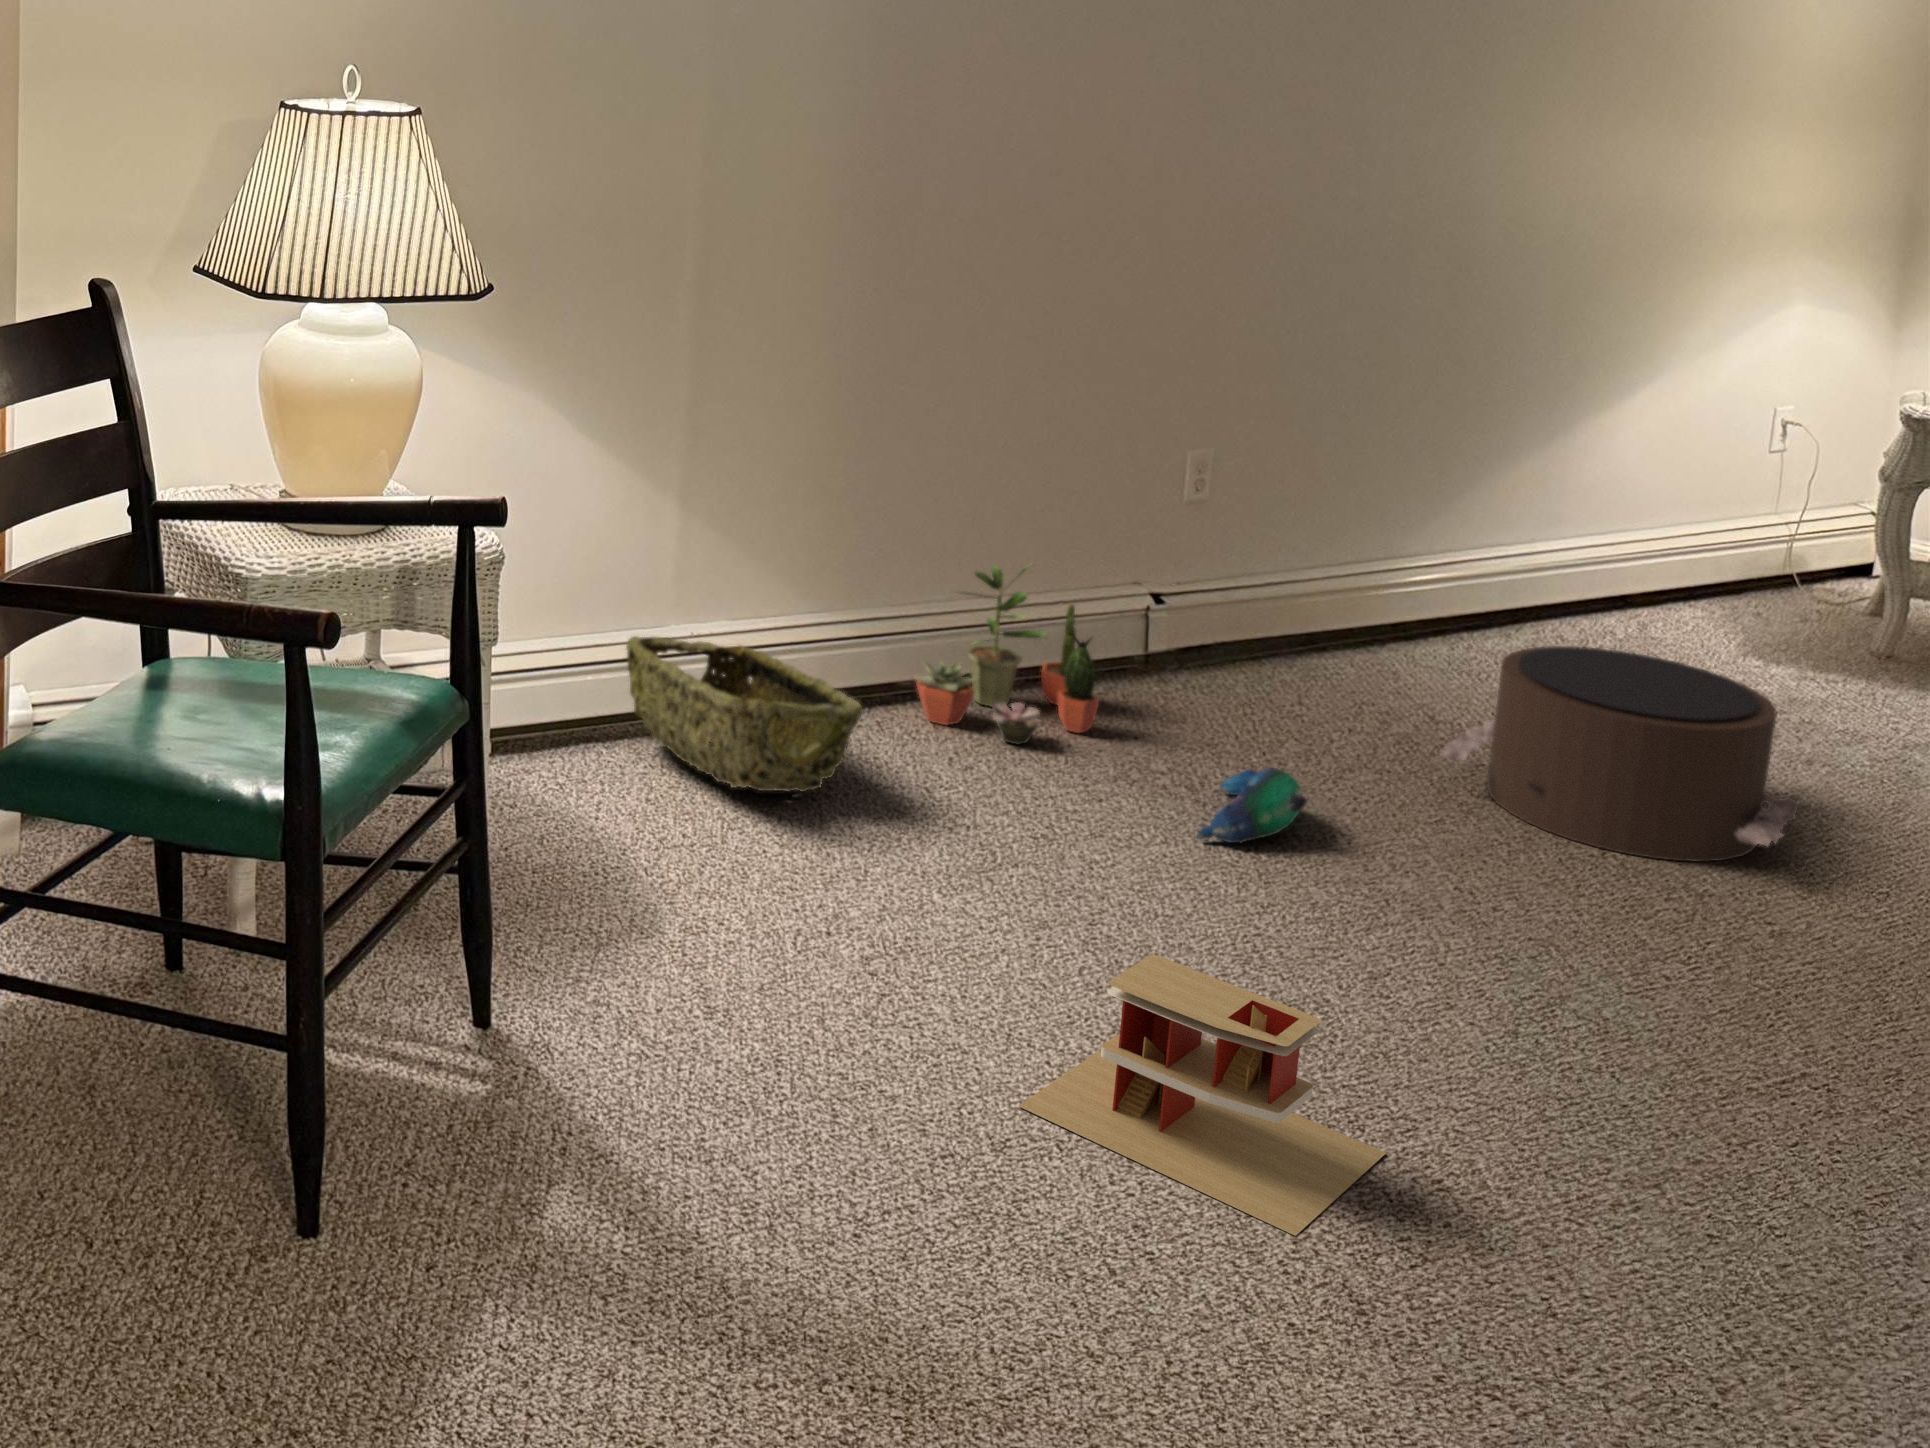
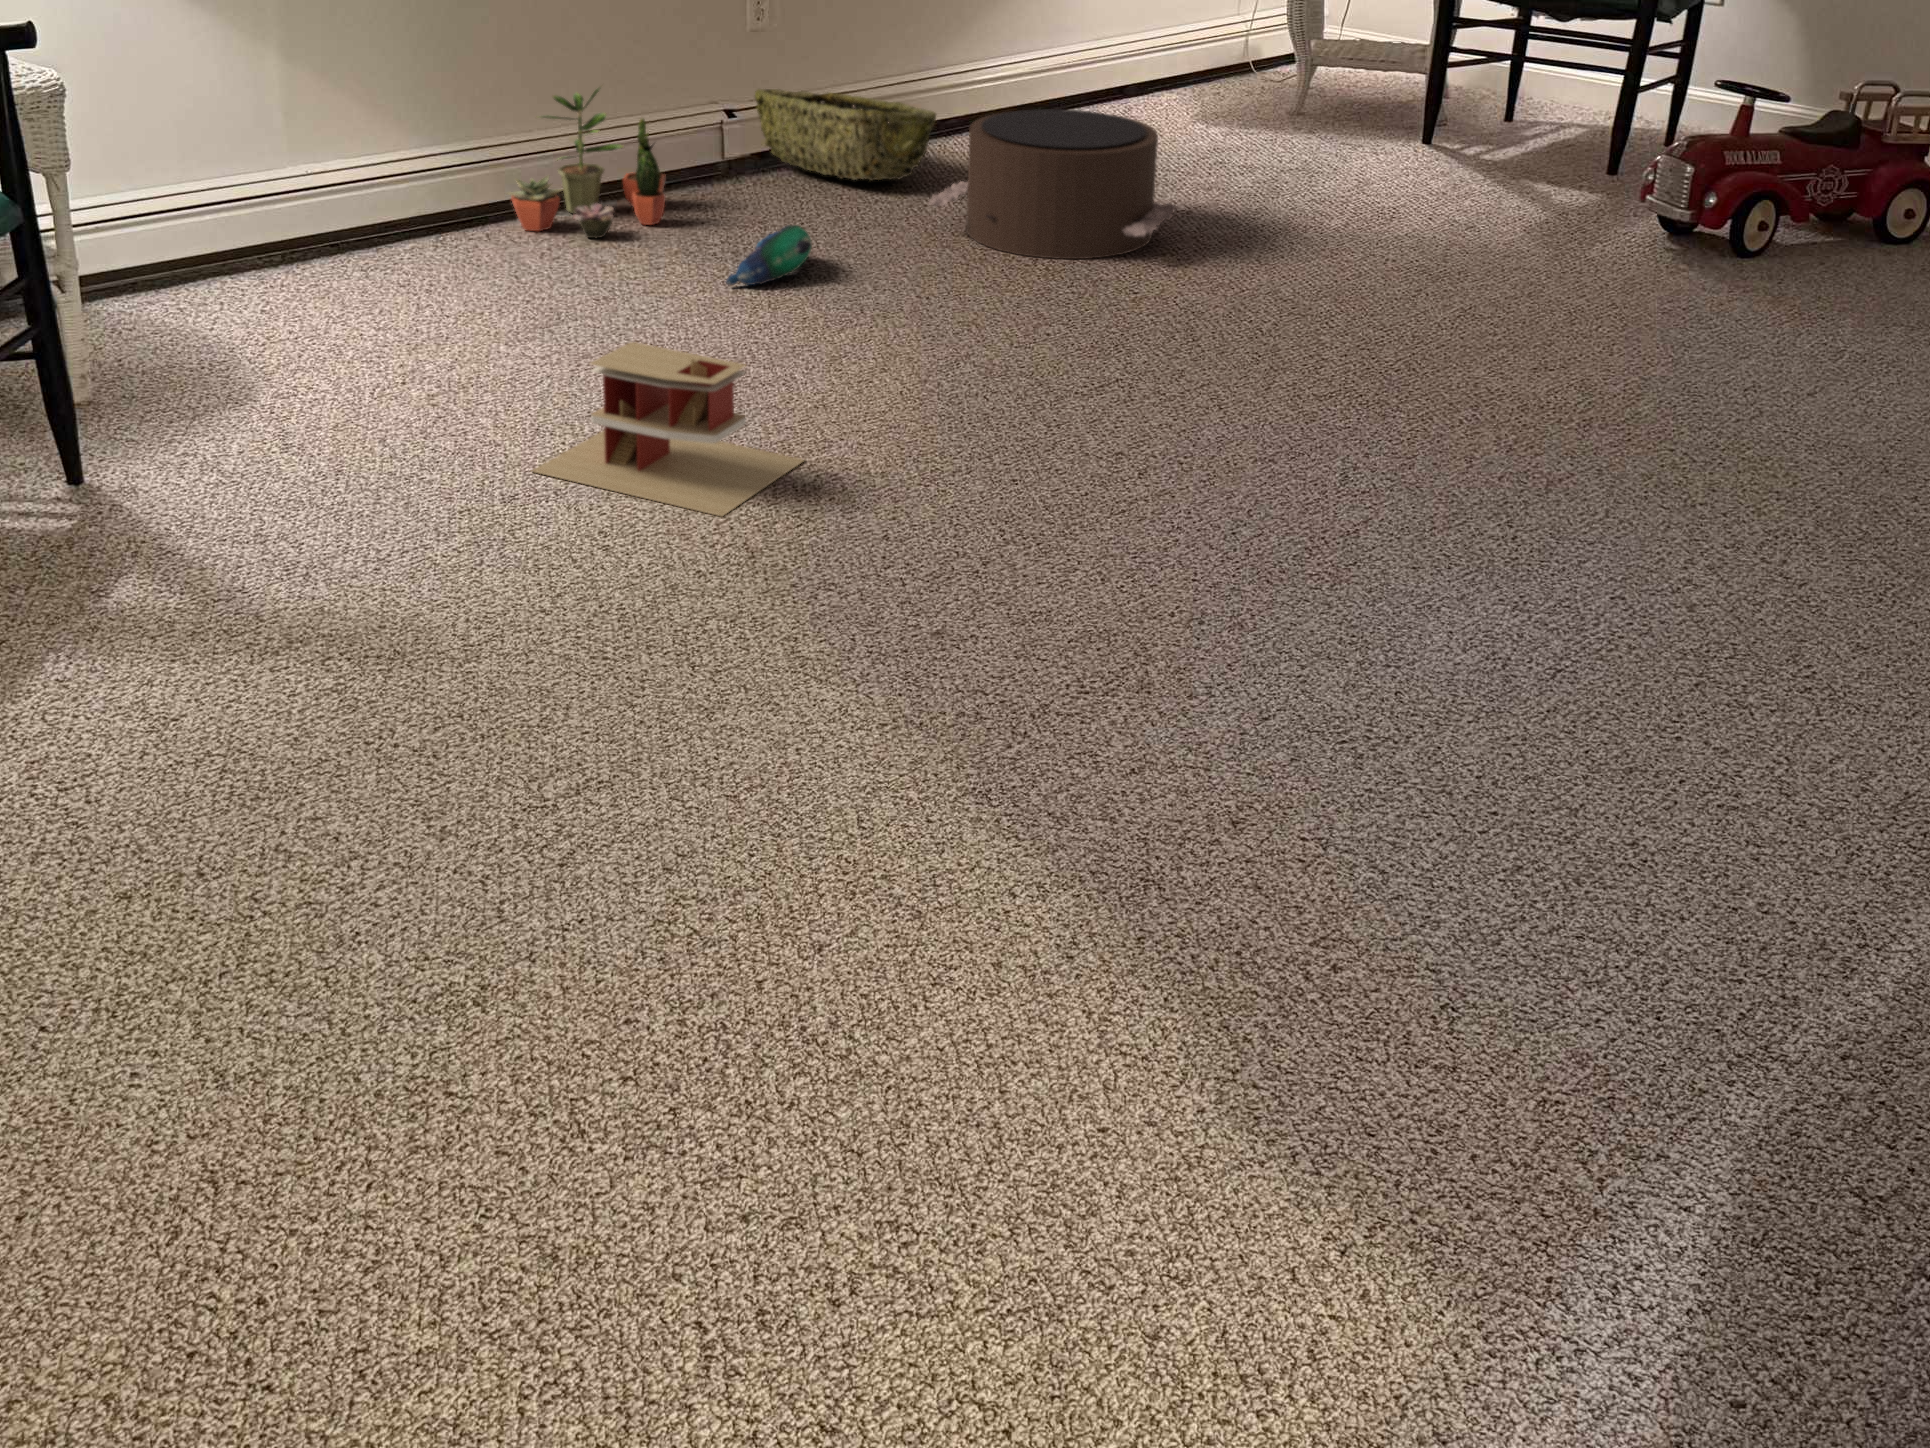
woven basket: present [626,636,862,792] -> present [755,89,936,181]

